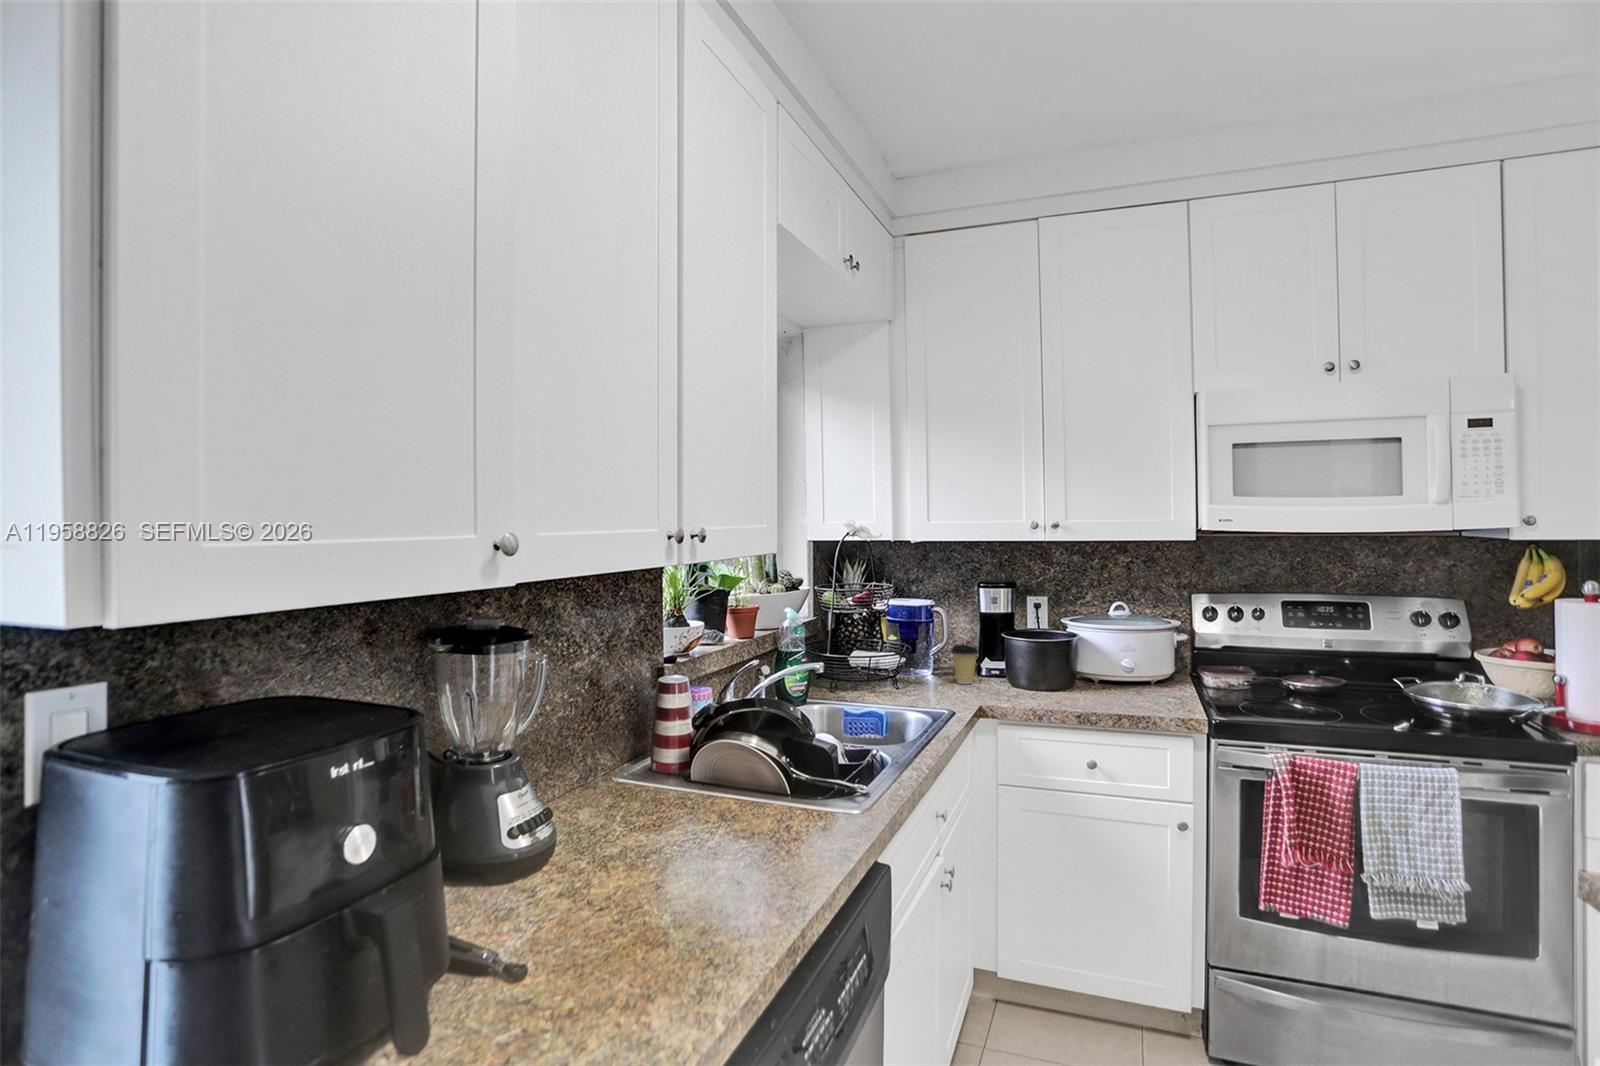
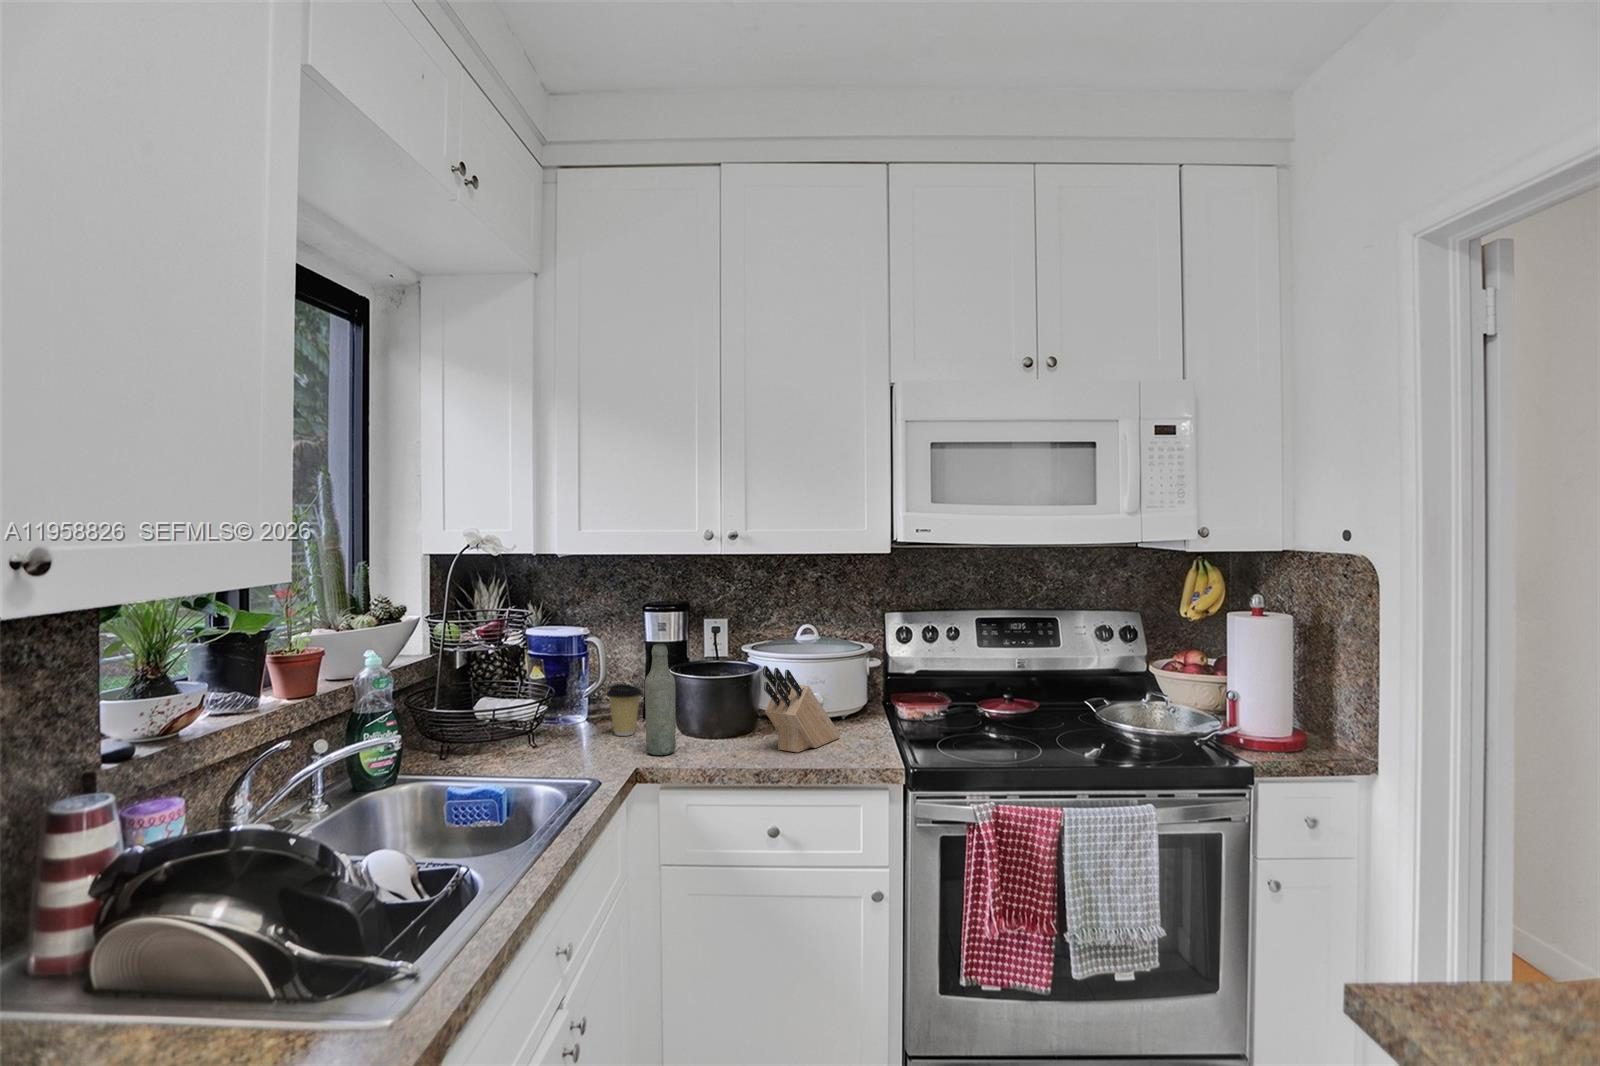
bottle: none [984,612,1008,698] -> present [645,644,676,755]
knife block: none [1080,632,1148,703] -> present [763,666,840,752]

